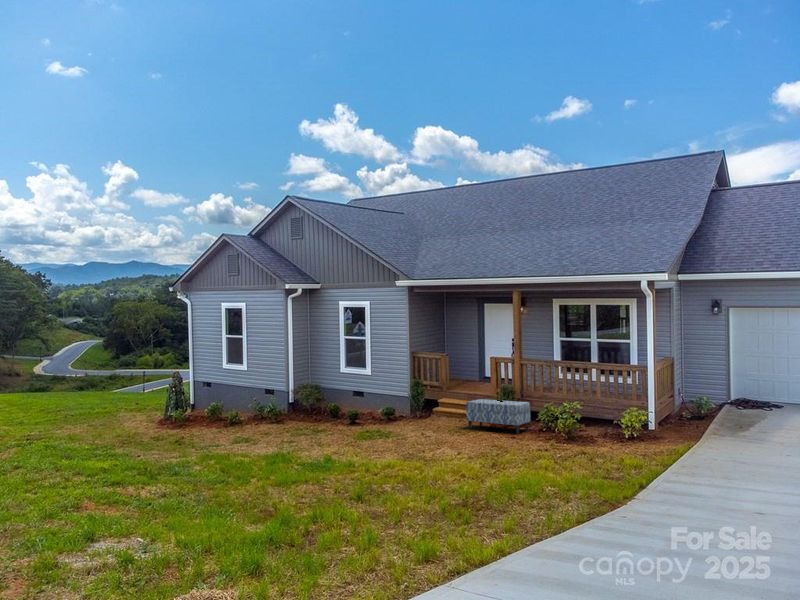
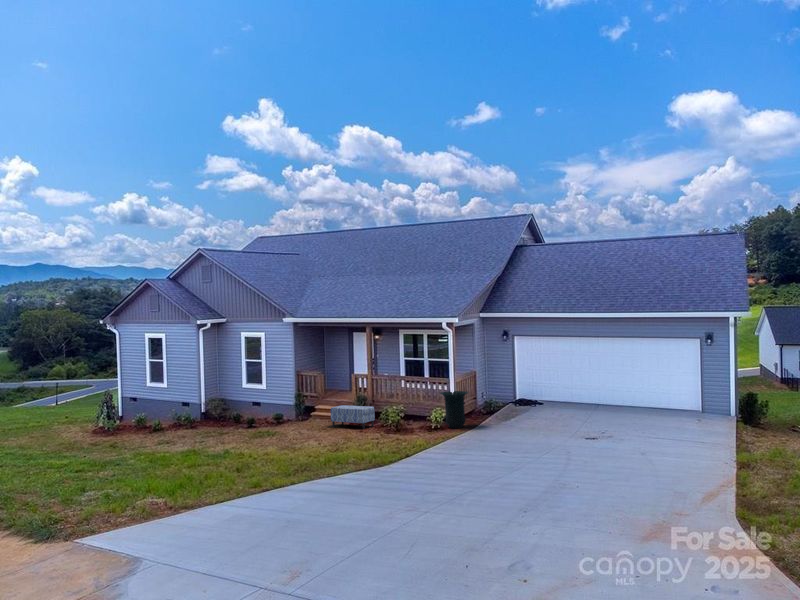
trash can: none [636,383,683,439] -> present [440,391,468,428]

